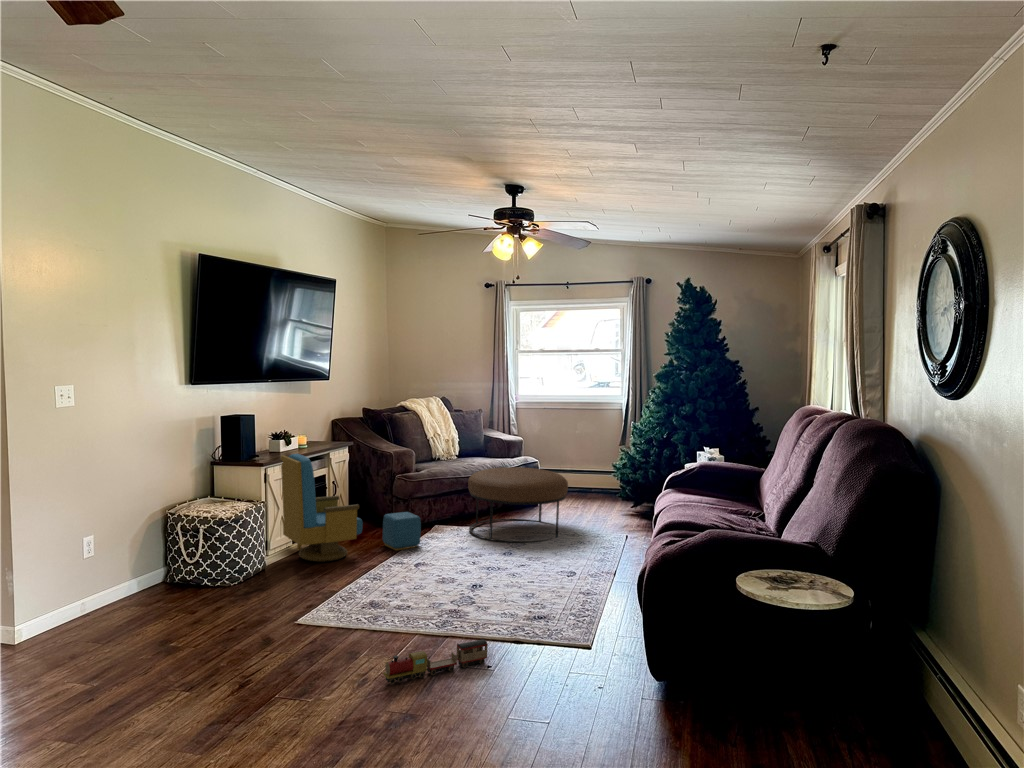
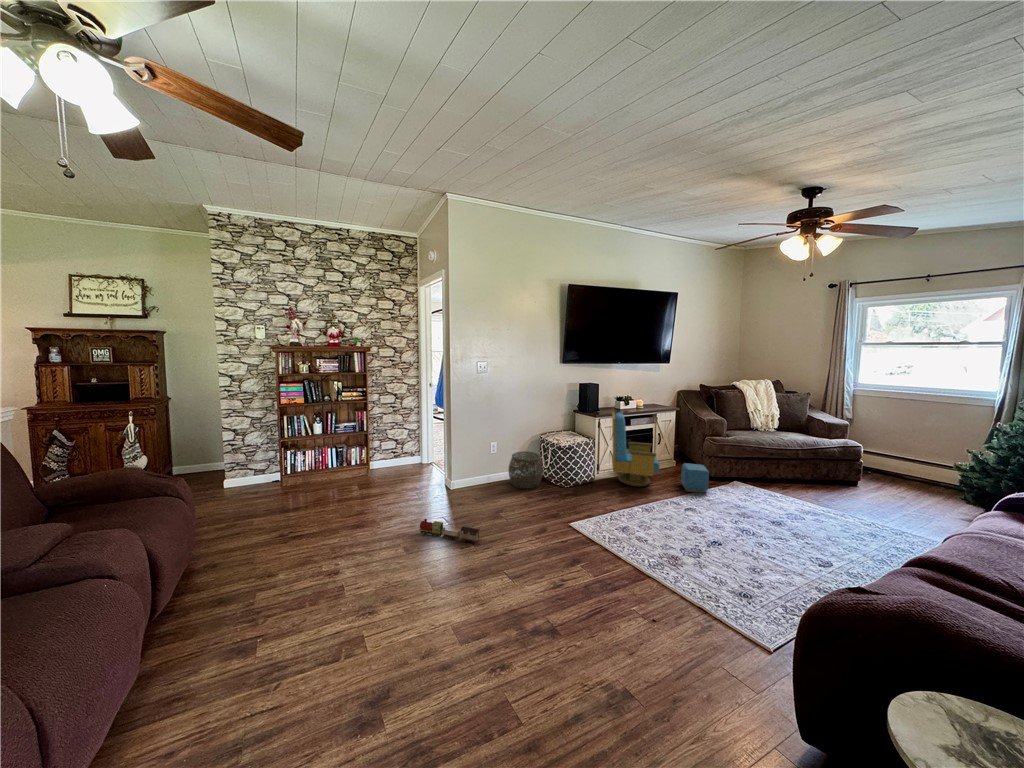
ottoman: present [468,467,568,543] -> none [760,445,871,521]
woven basket: none [123,542,194,609] -> present [509,451,543,488]
toy train: present [383,639,488,684] -> present [419,519,480,544]

